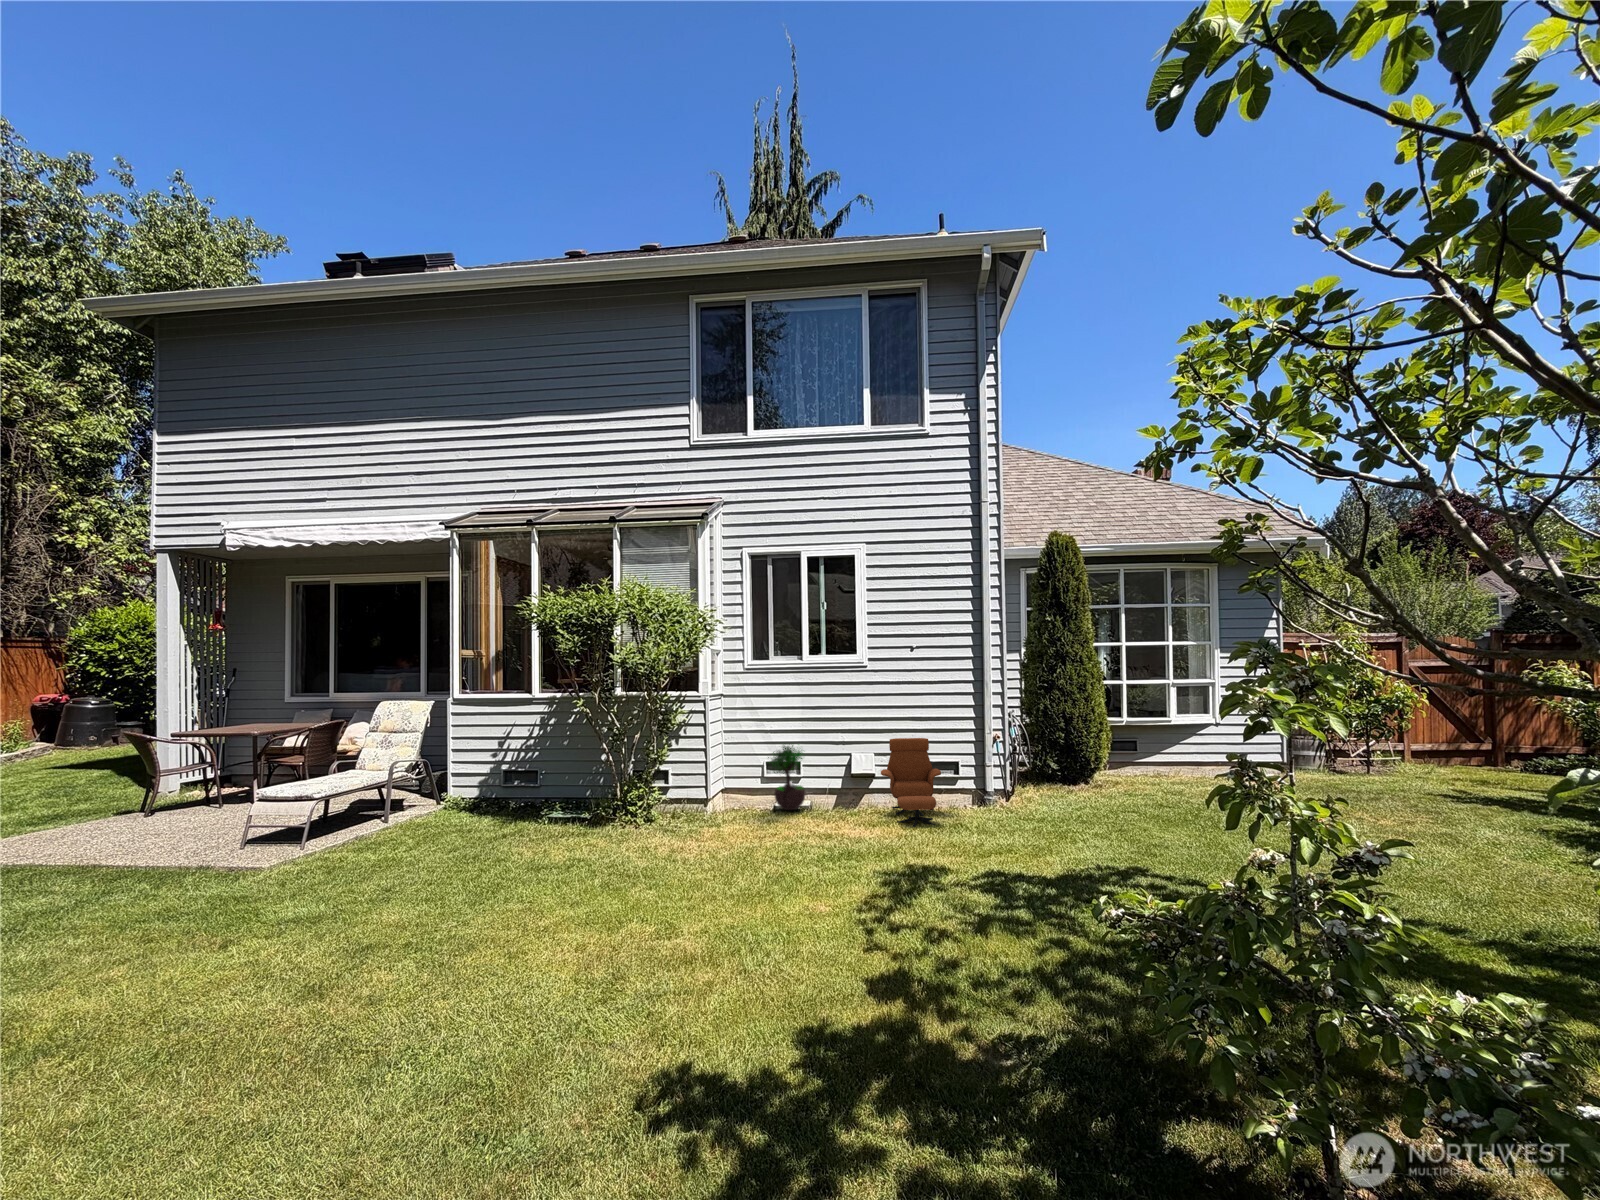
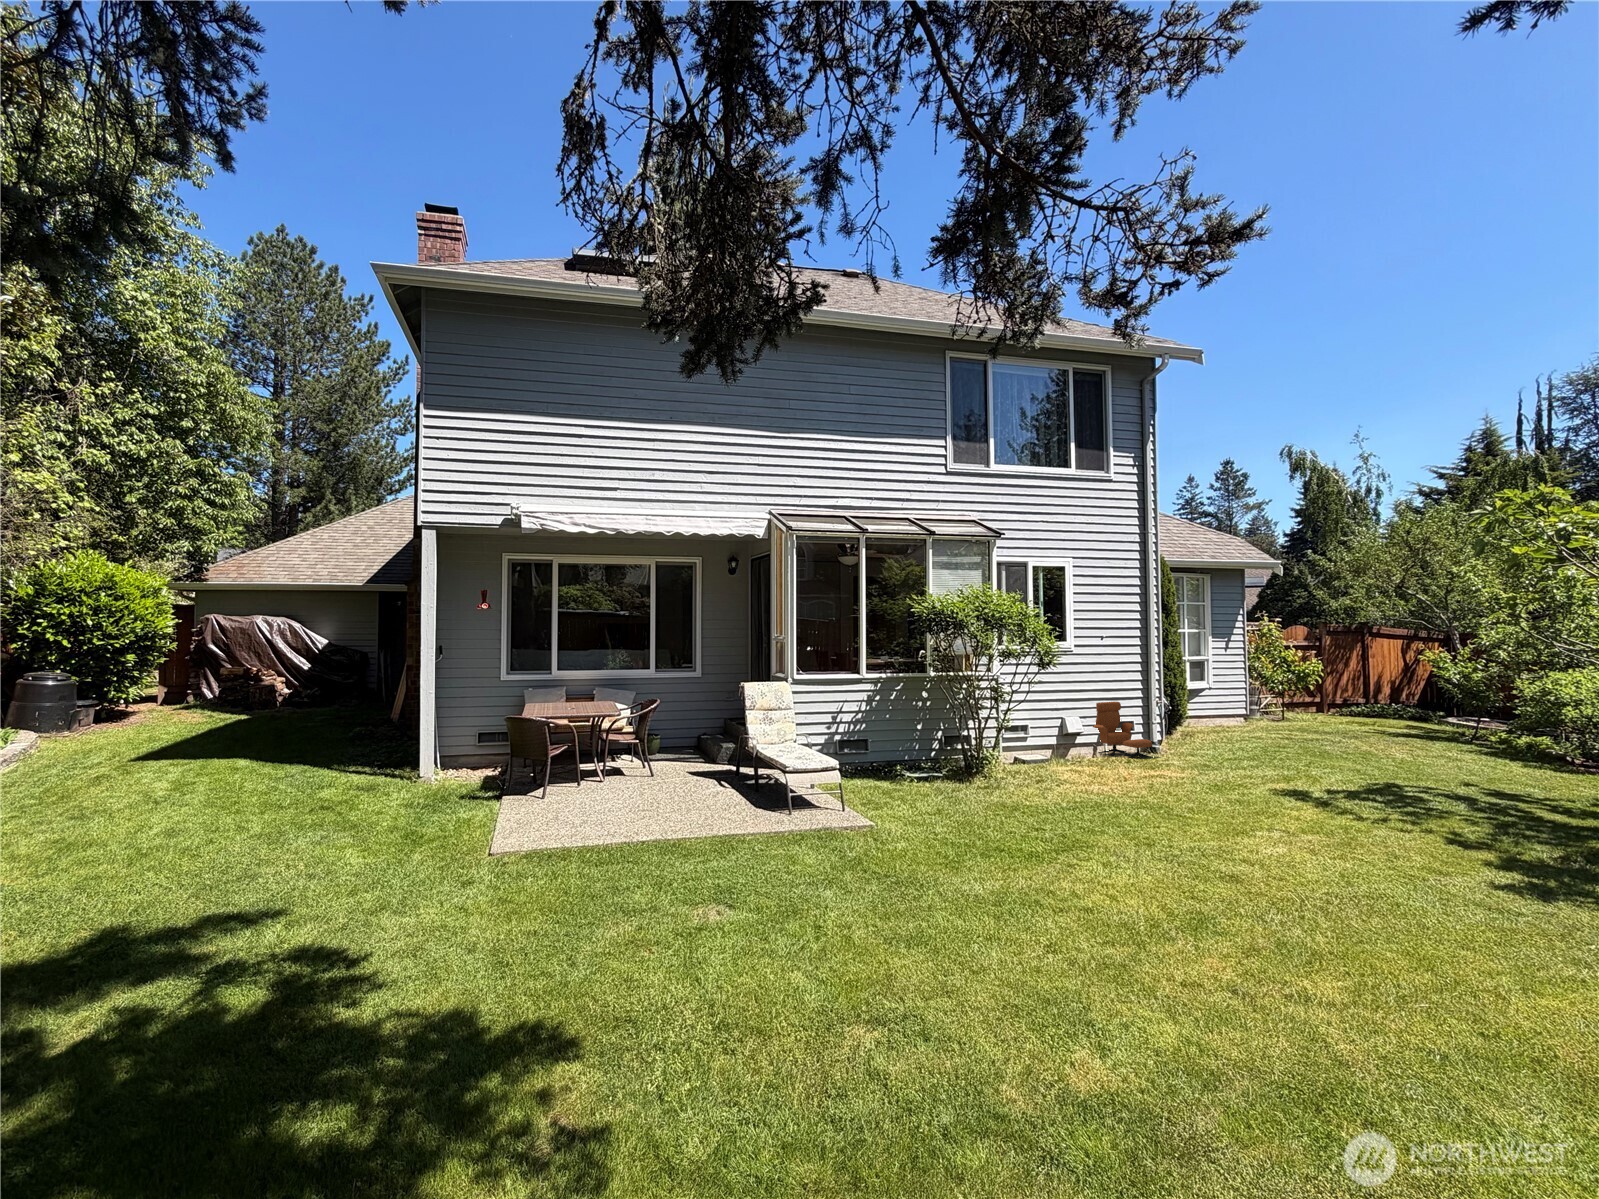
potted tree: present [768,745,805,810] -> none [1024,705,1055,759]

